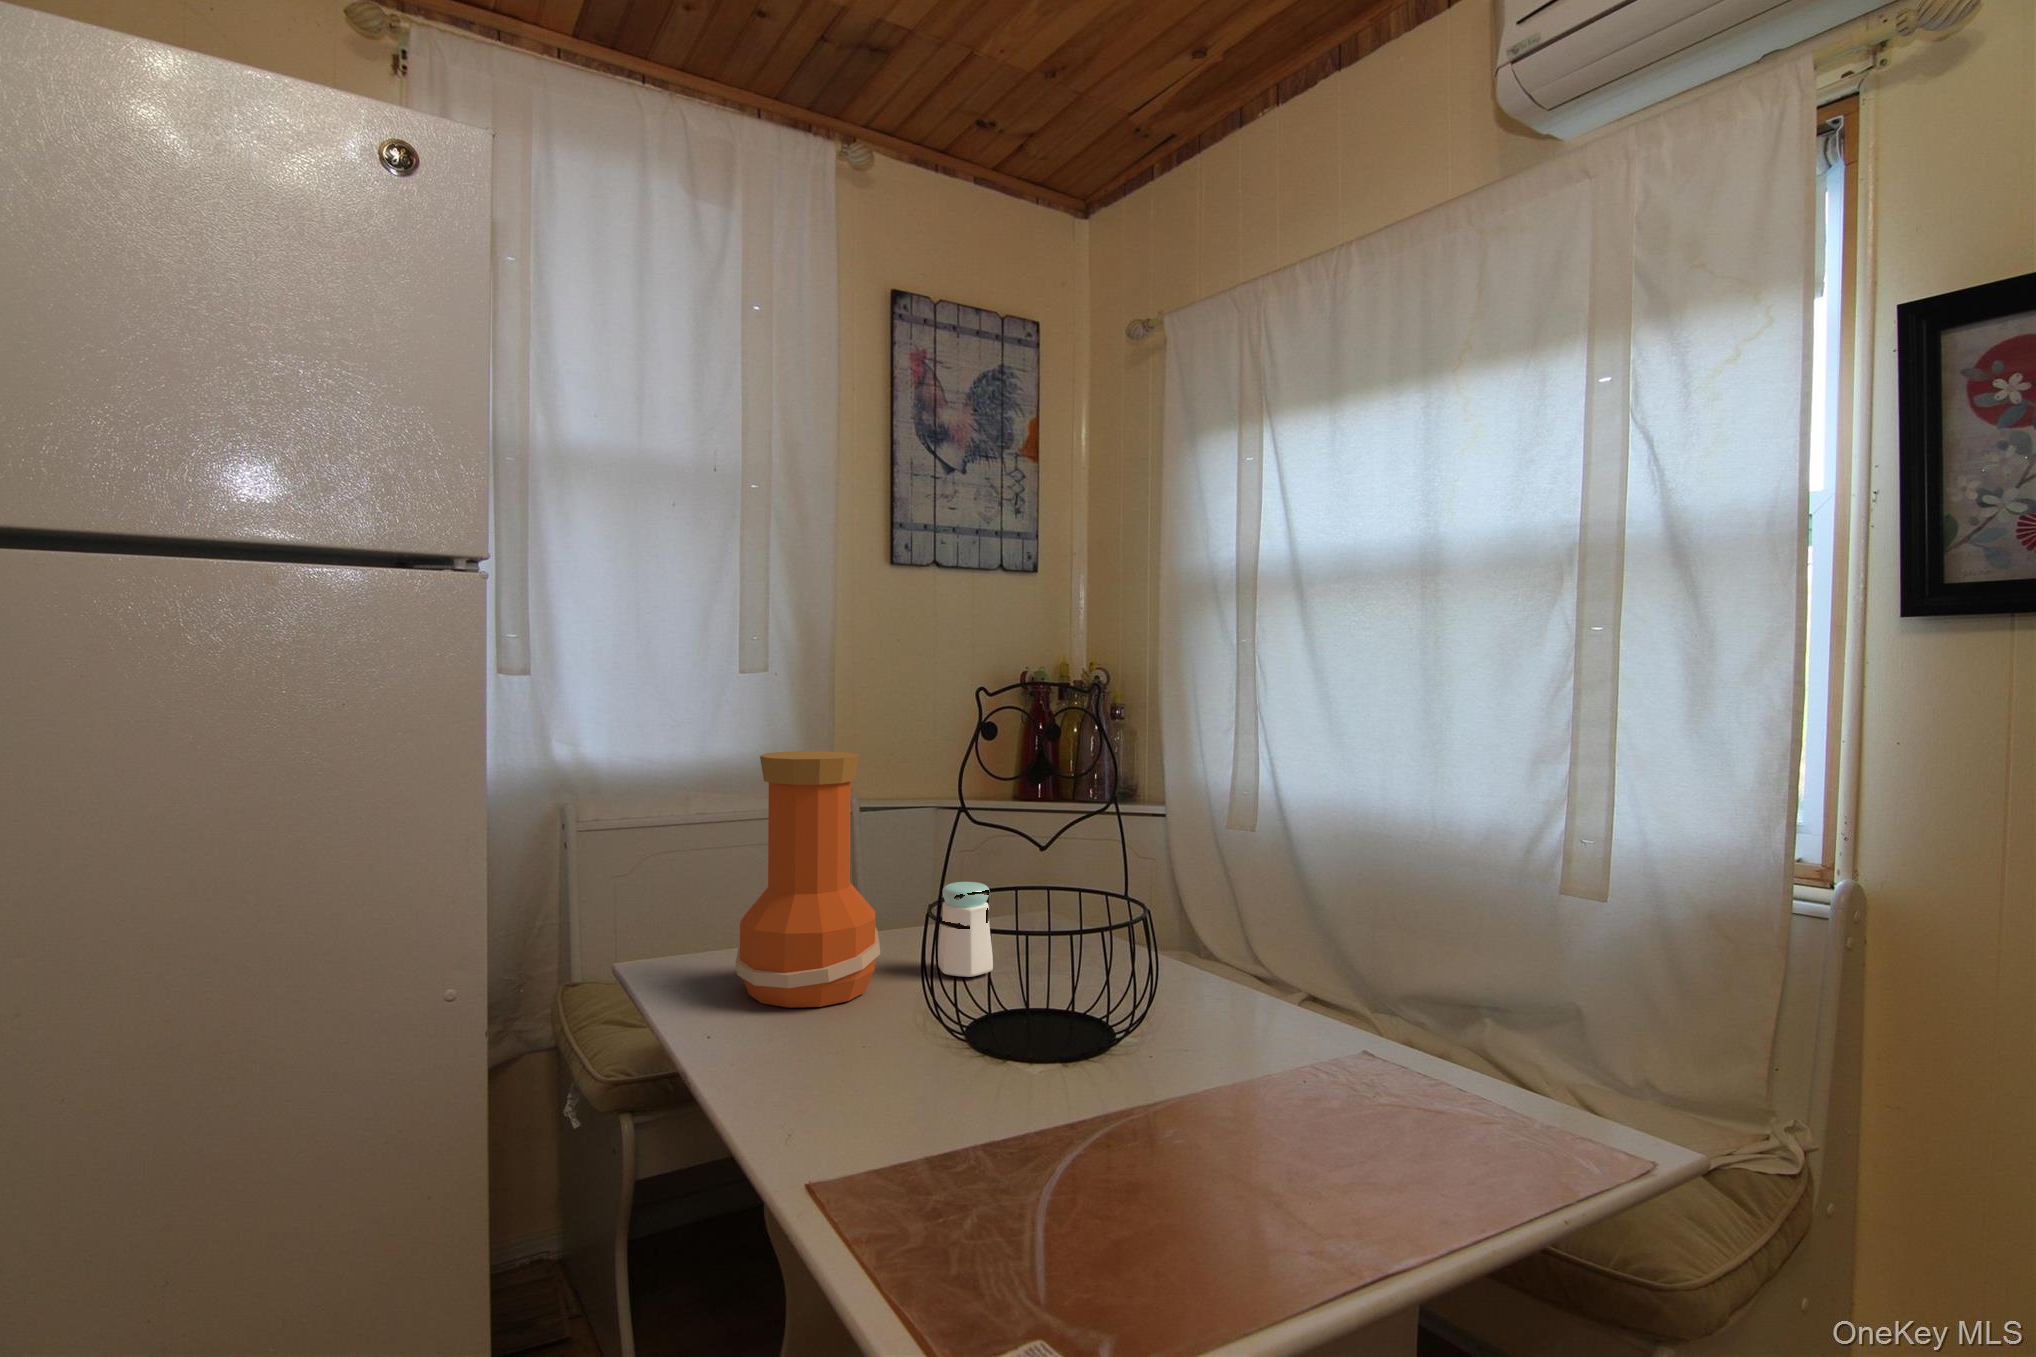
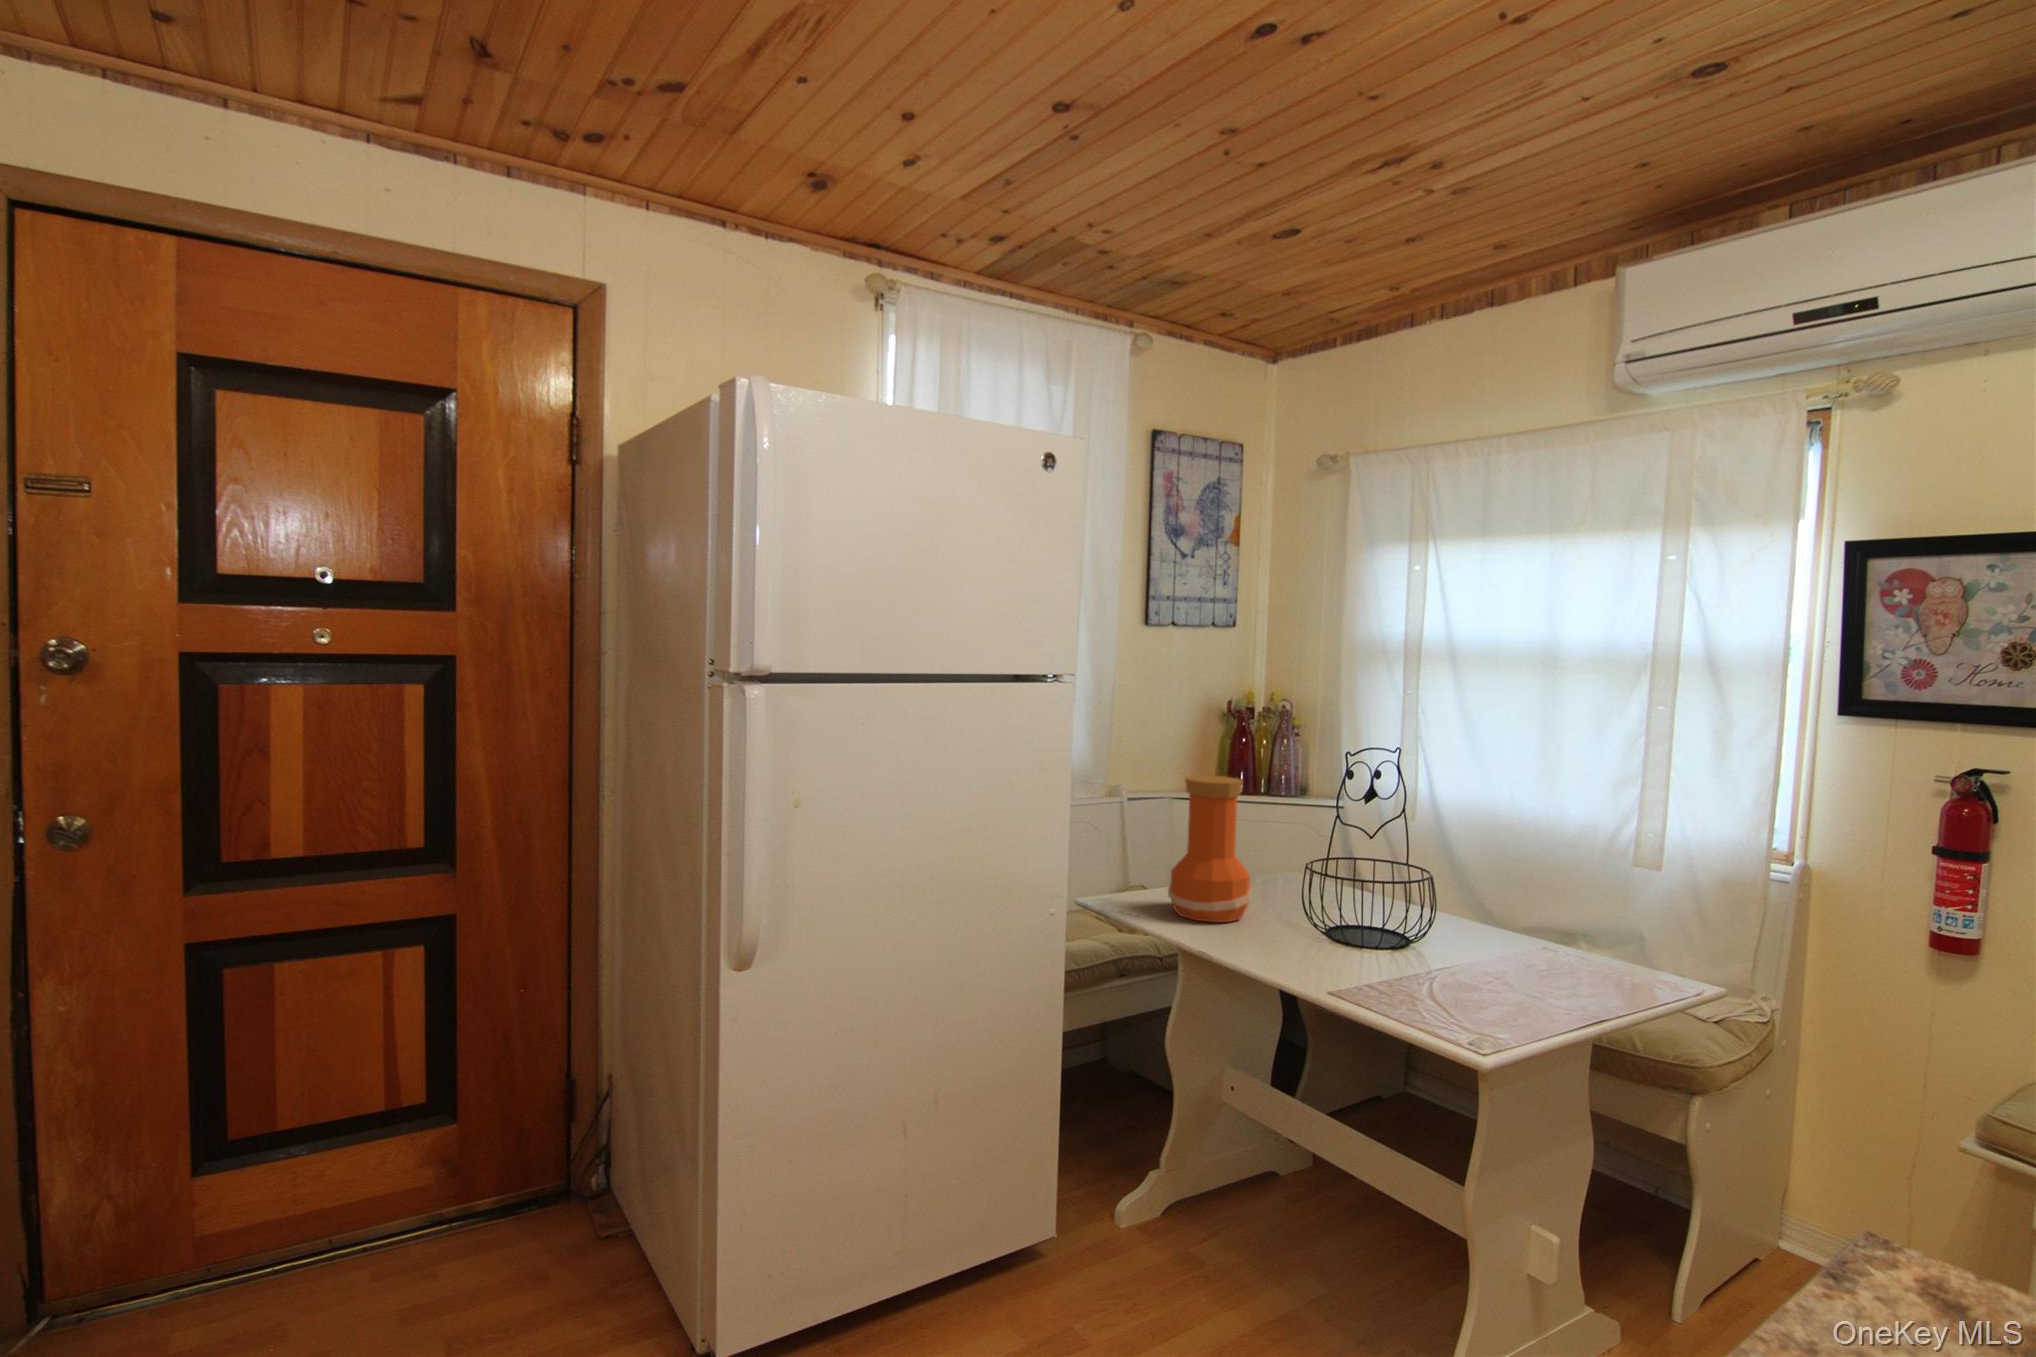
salt shaker: present [938,882,993,977] -> none [1268,854,1303,909]

